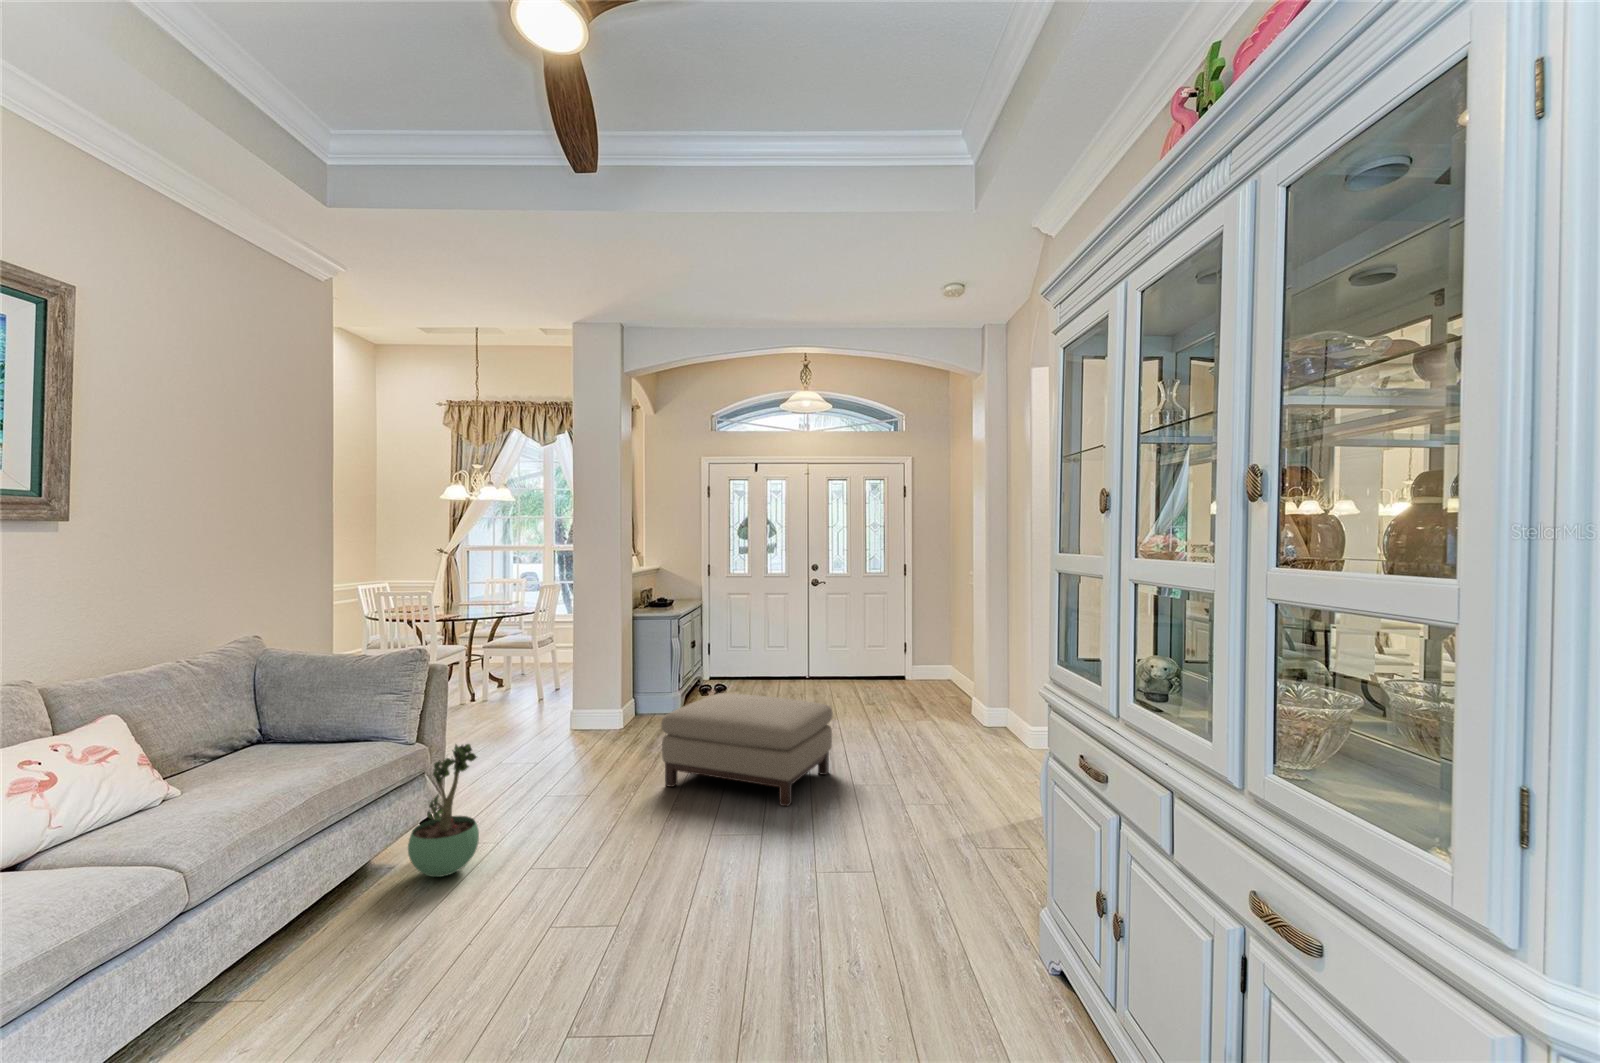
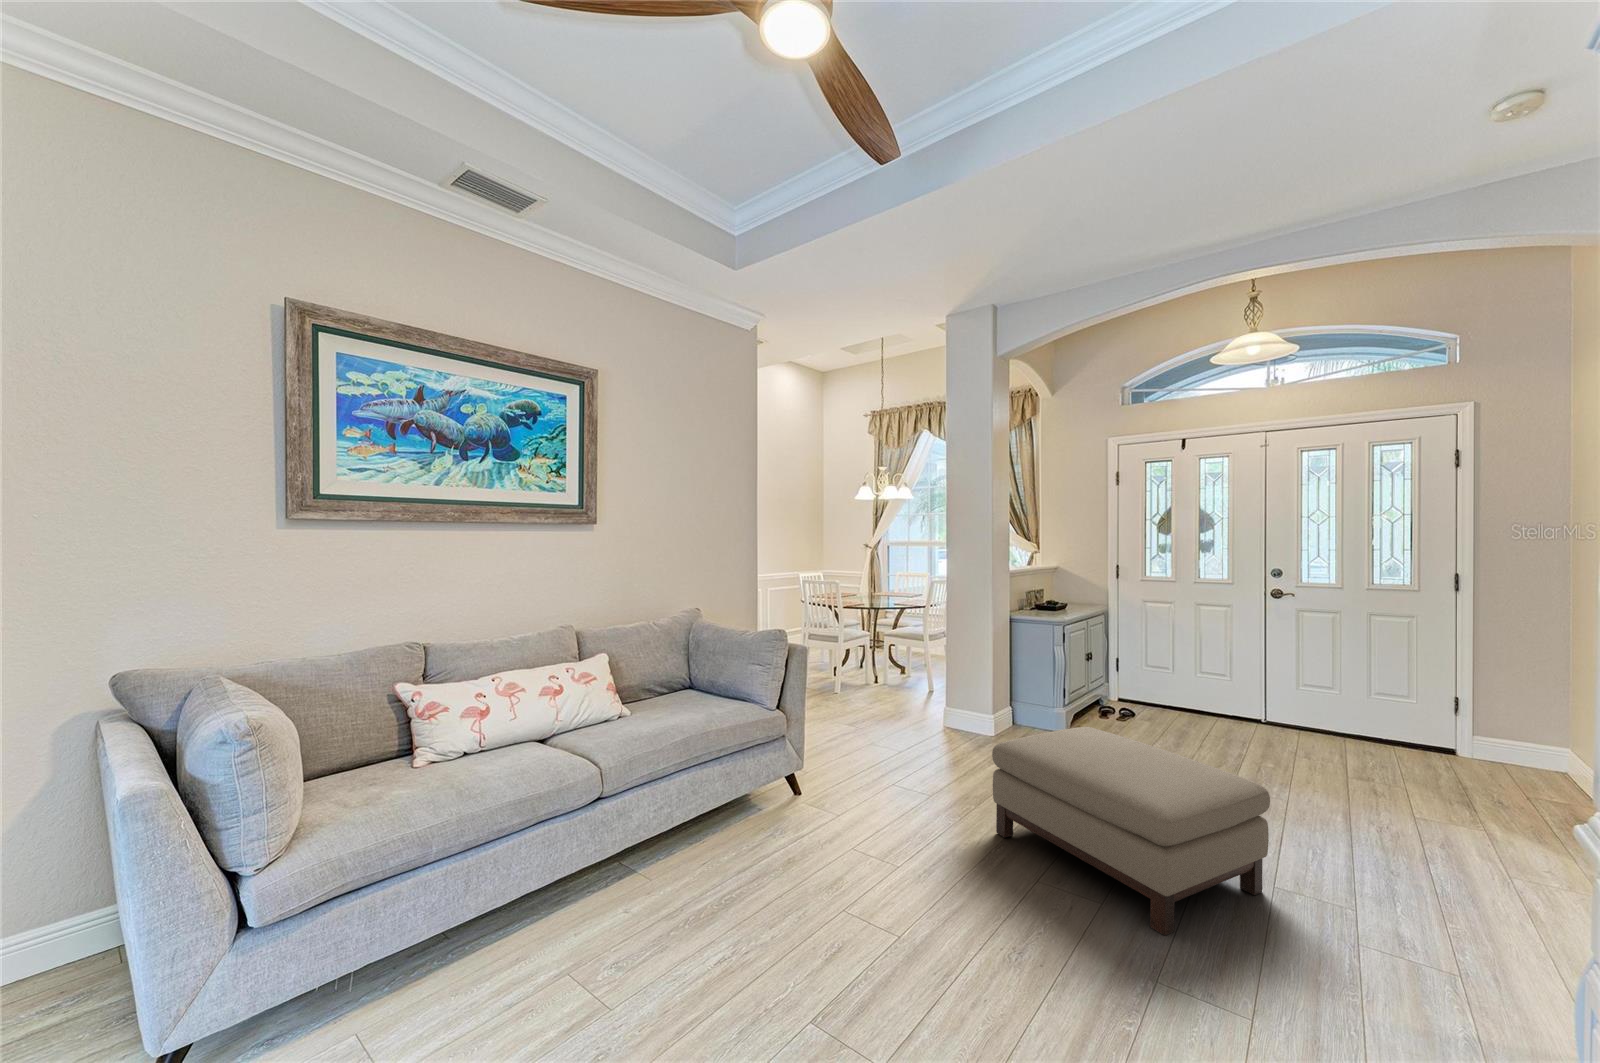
potted plant: present [408,744,479,877] -> none [678,732,757,874]

